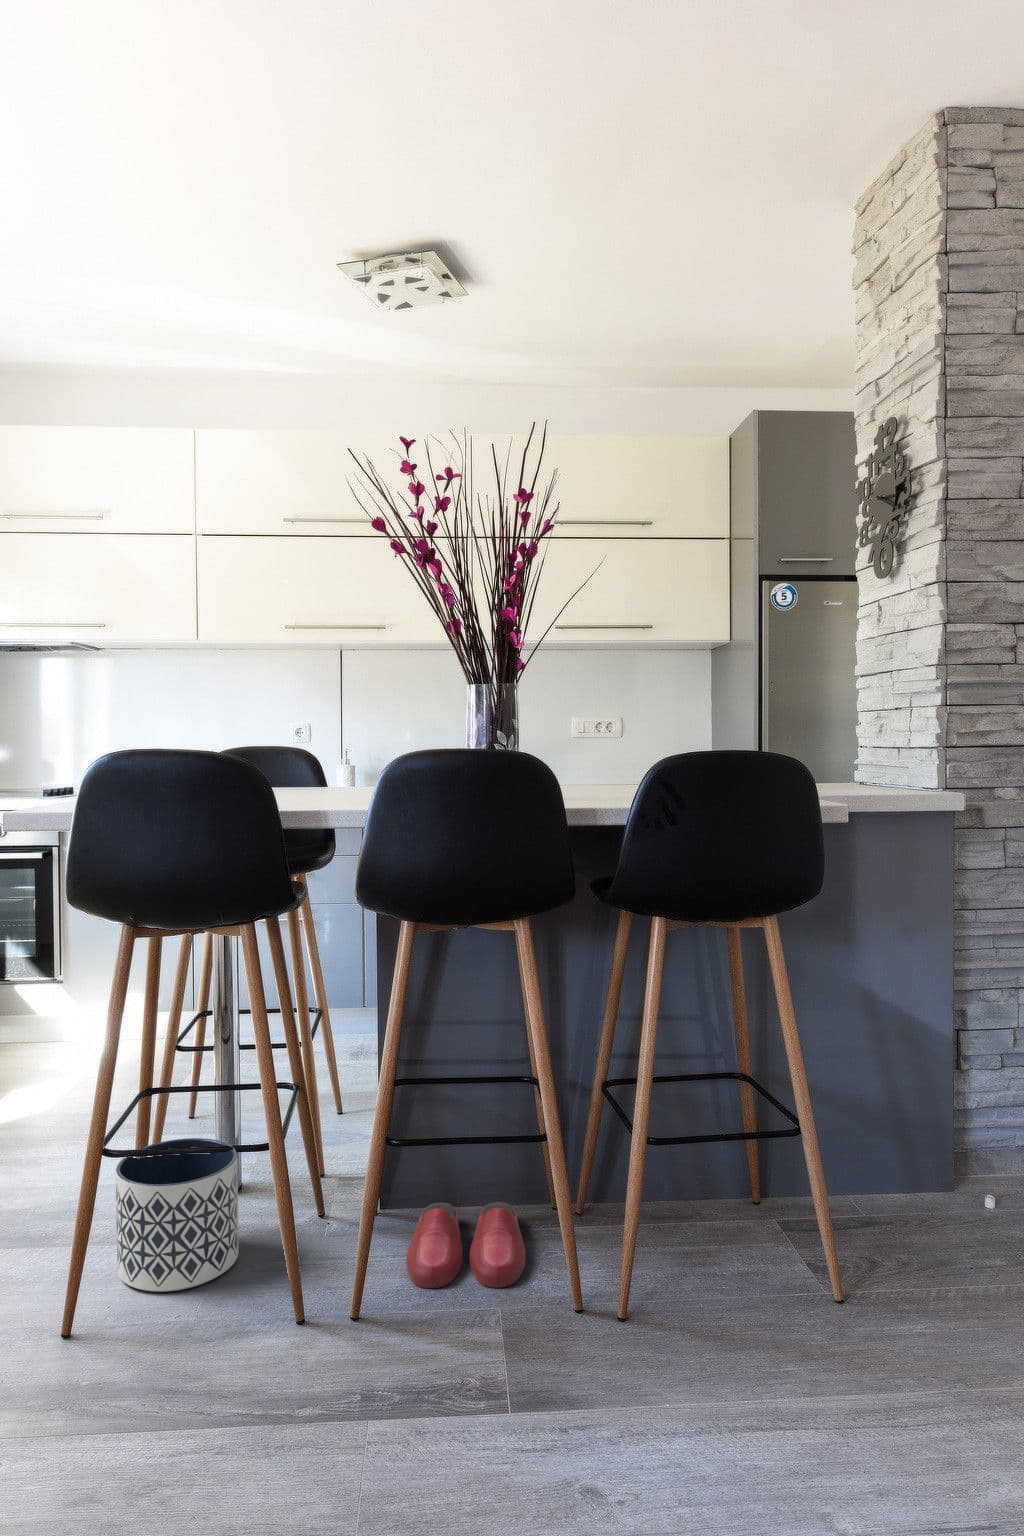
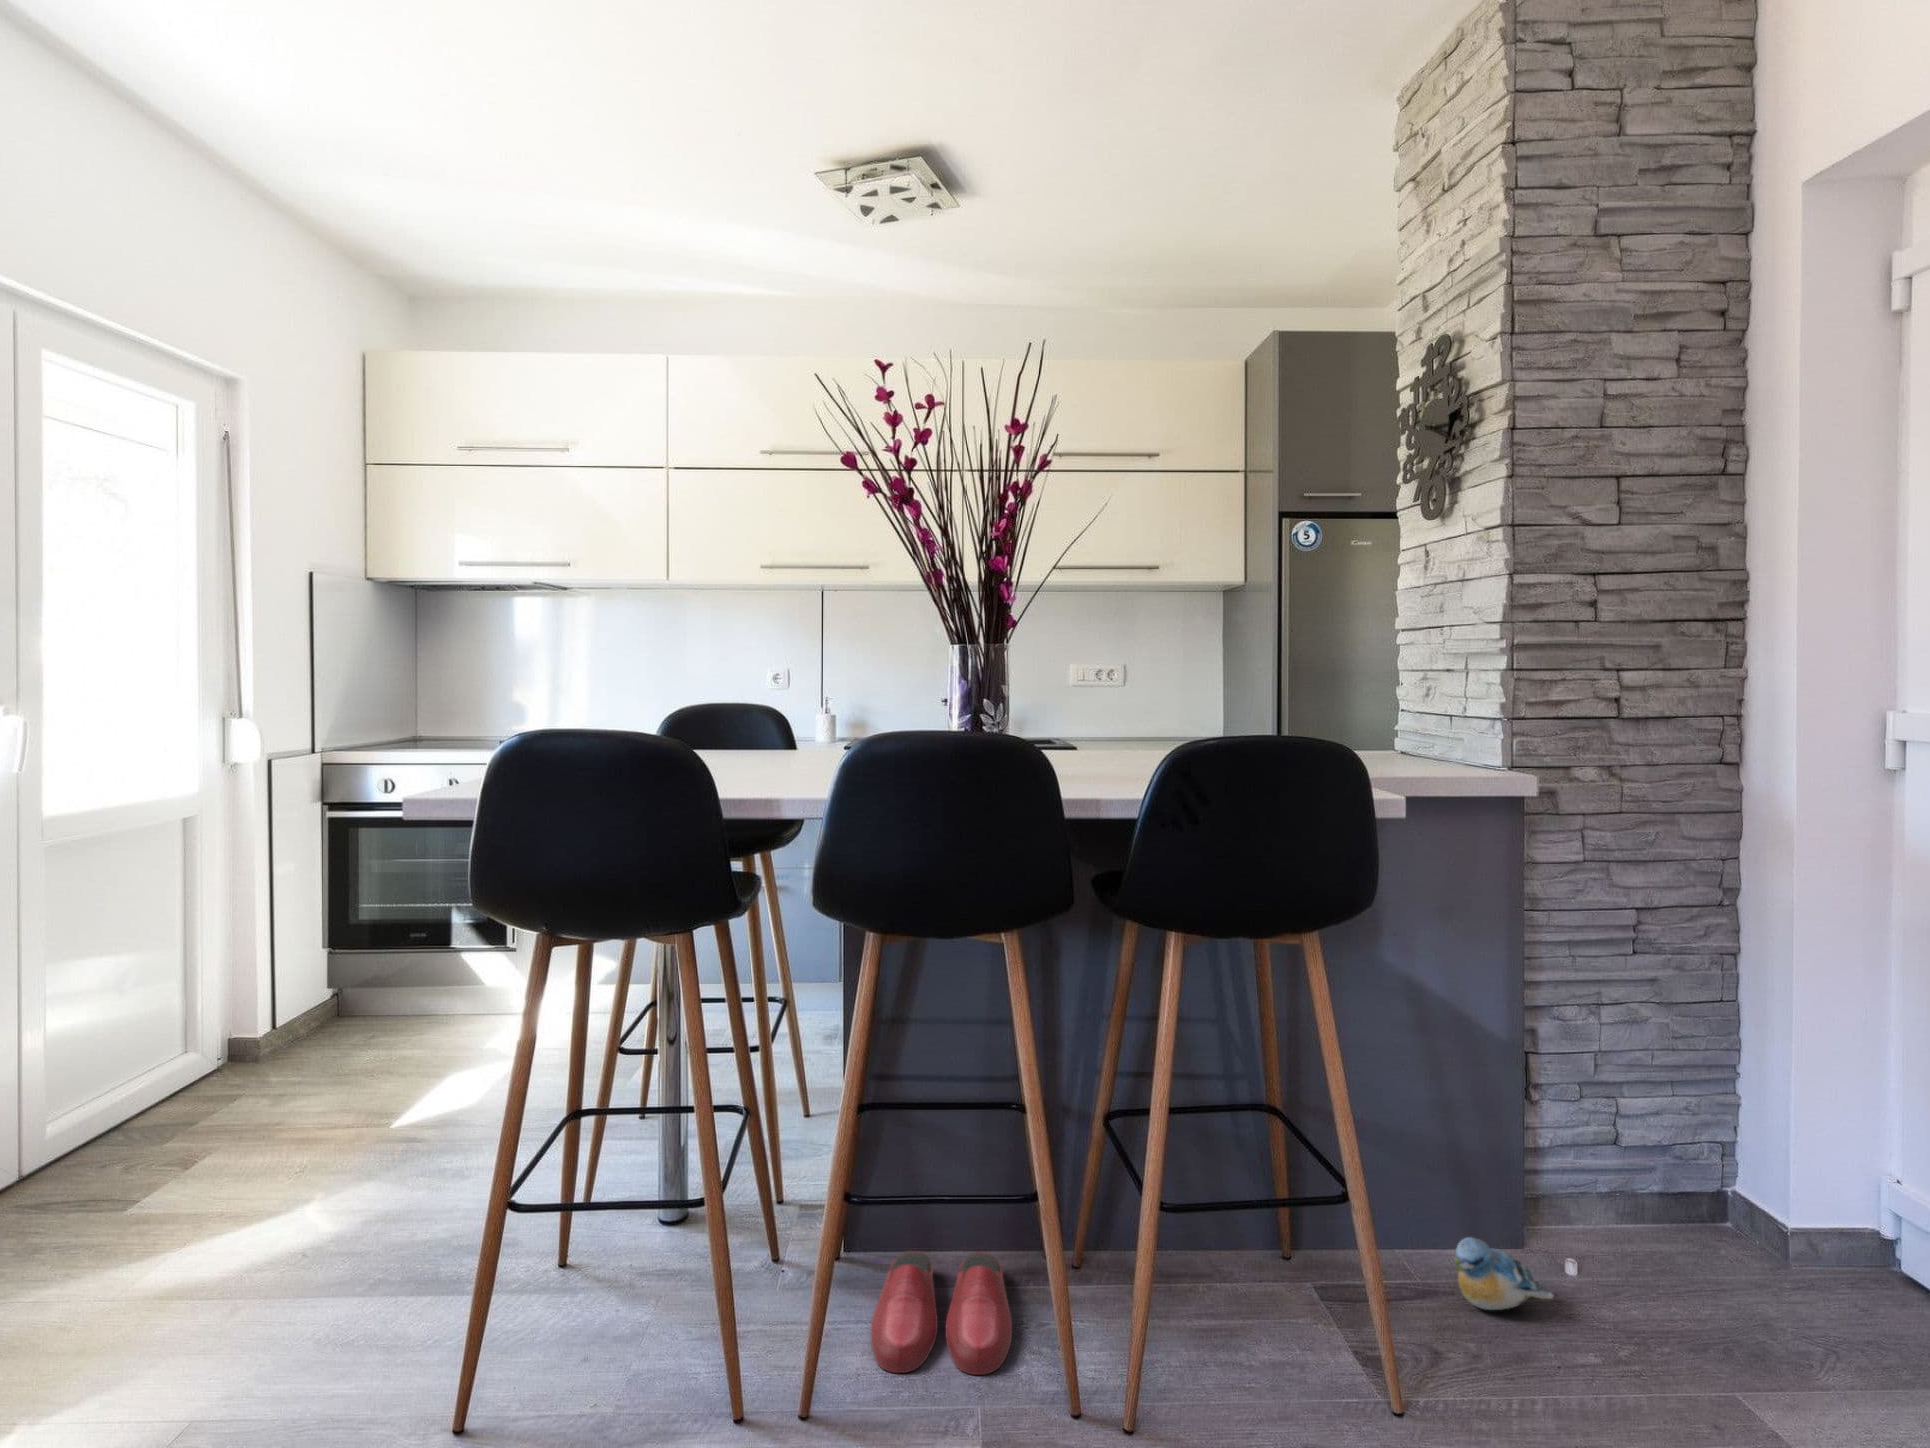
planter: present [116,1138,239,1292] -> none [531,1171,675,1367]
plush toy: none [892,1174,973,1233] -> present [1455,1237,1553,1310]

